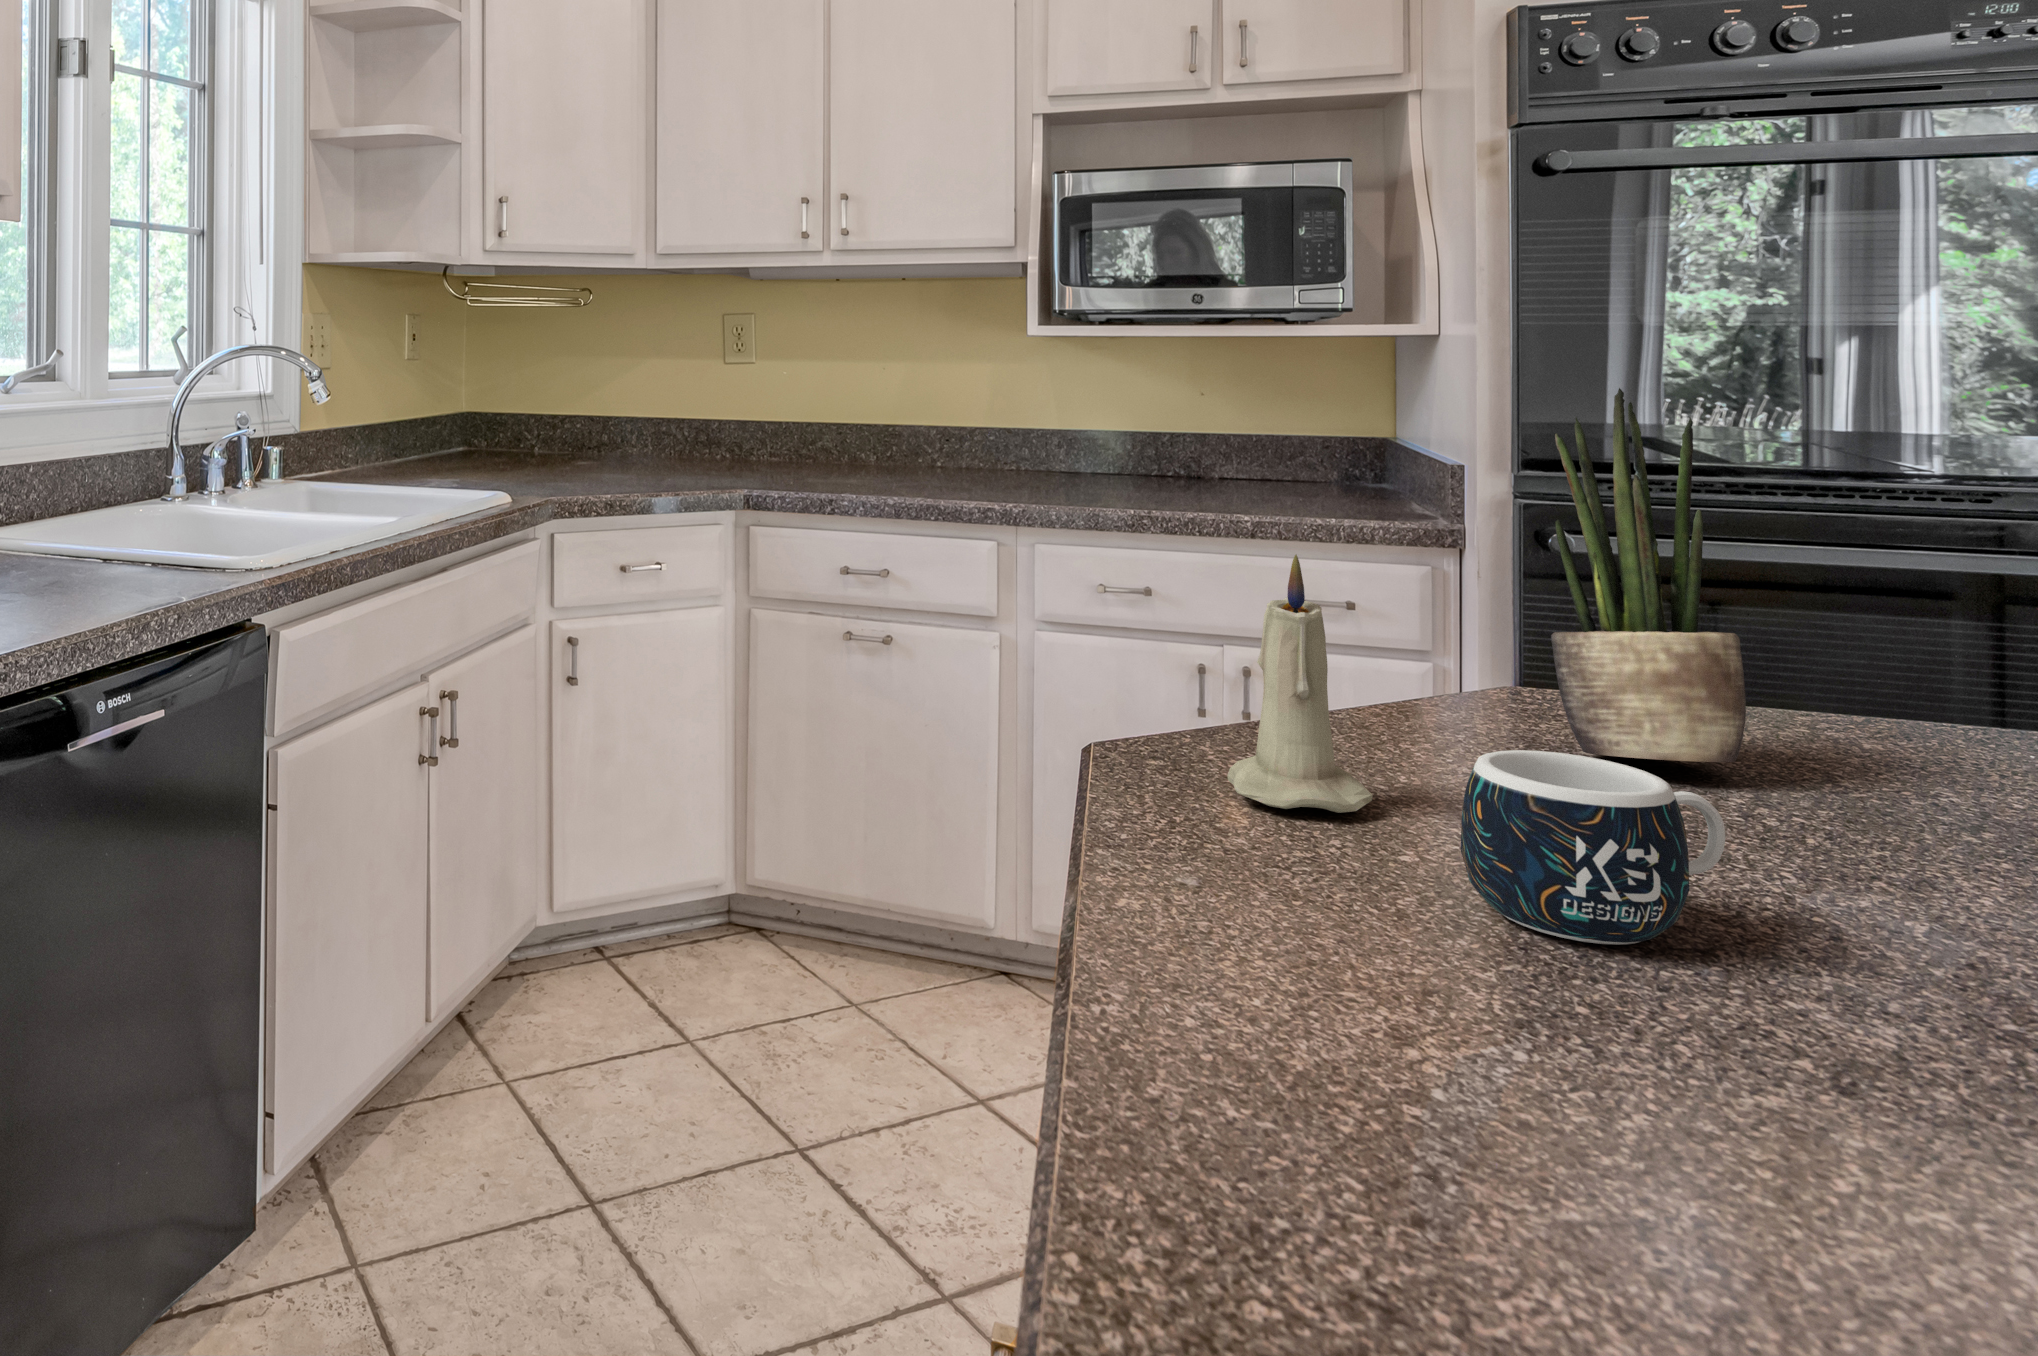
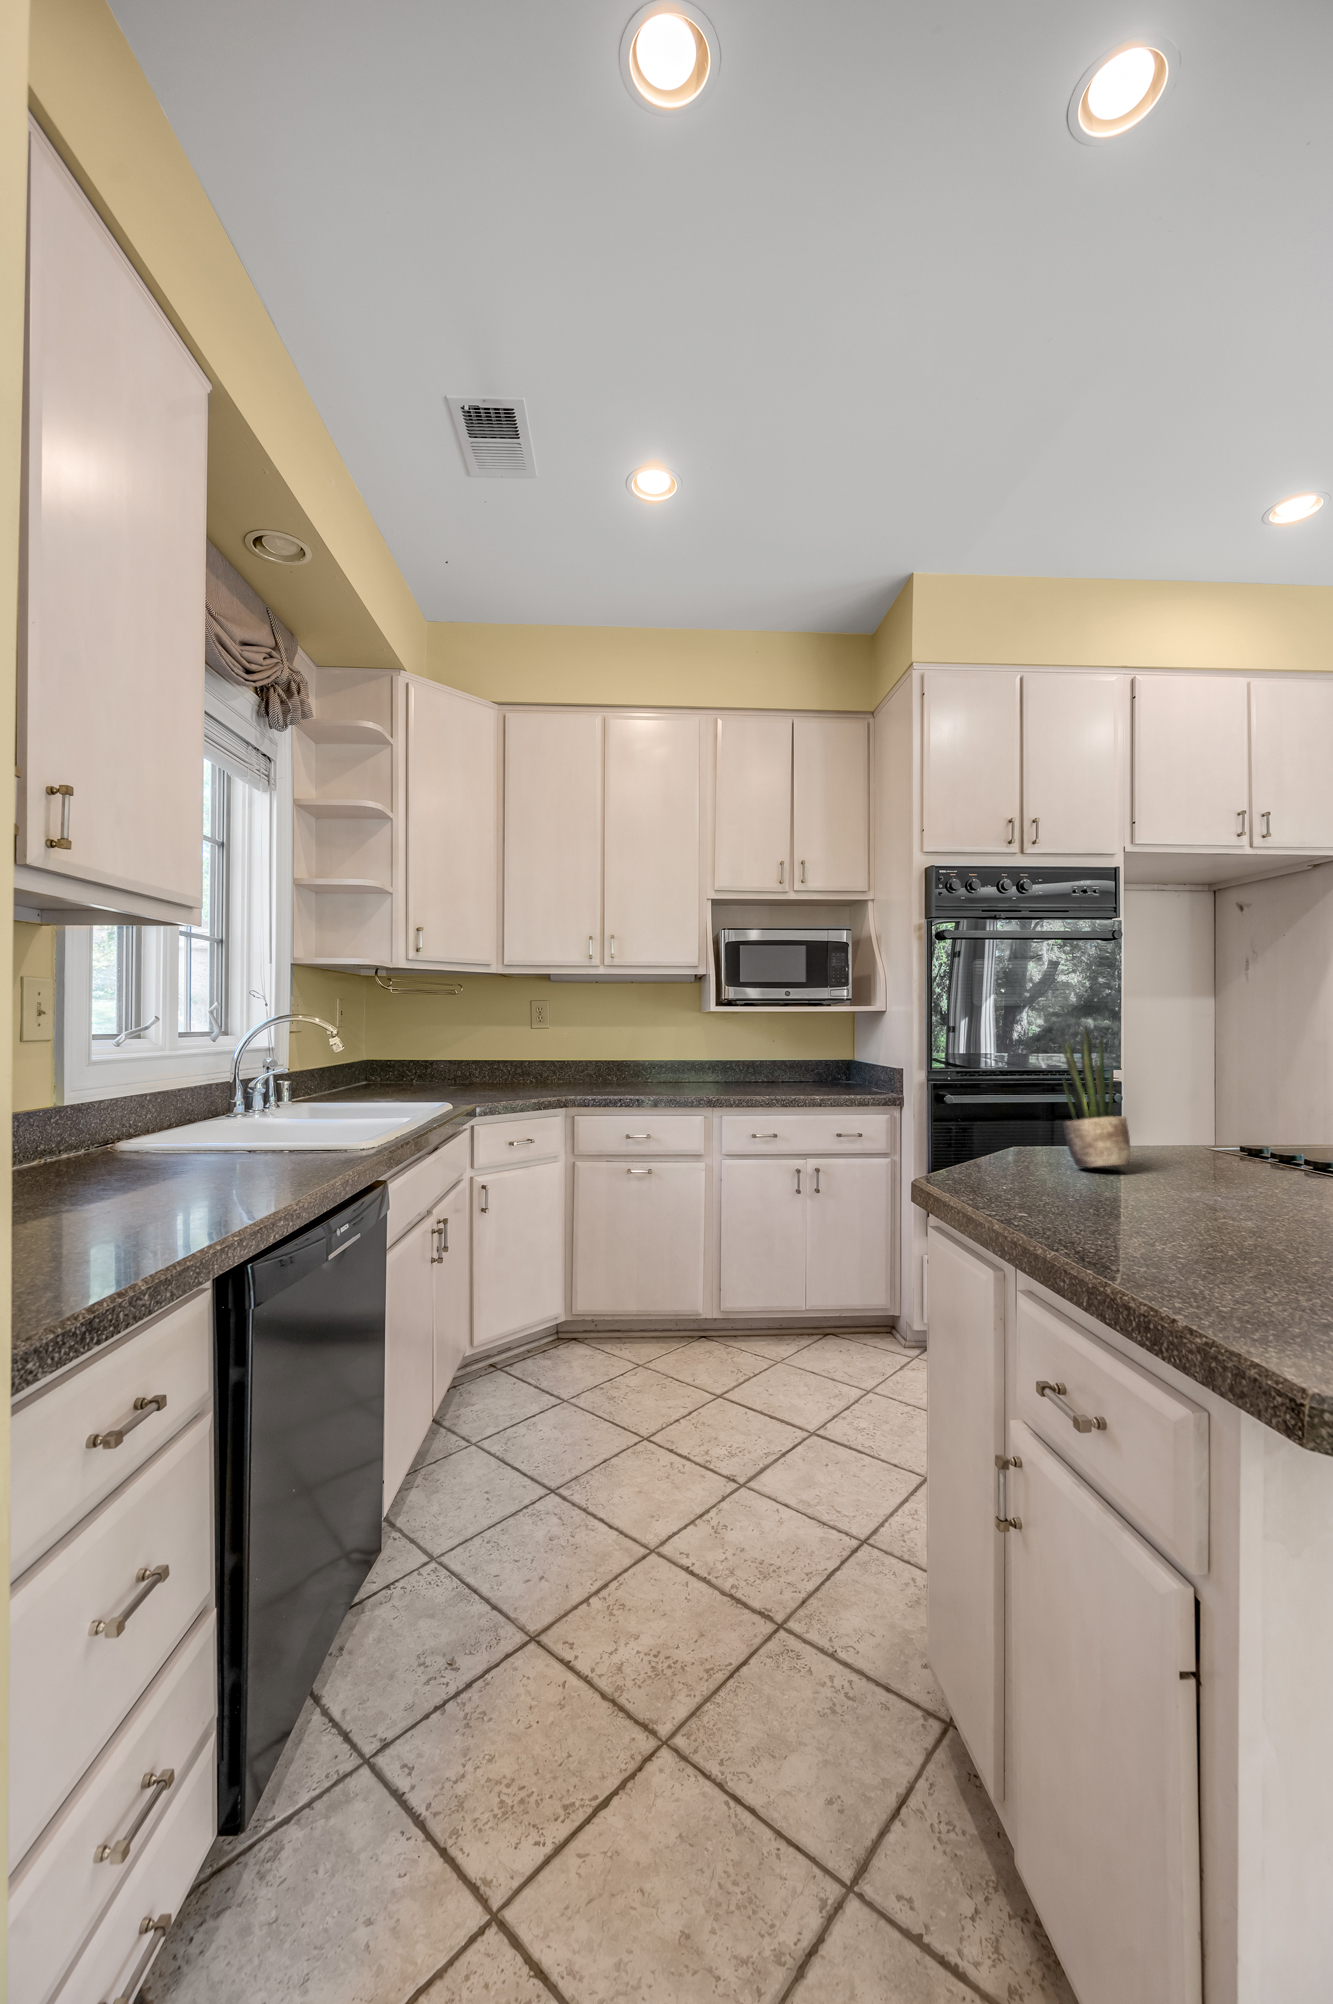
candle: present [1227,555,1373,813] -> none [989,1091,1047,1194]
mug: present [1461,750,1725,945] -> none [1111,1156,1189,1219]

